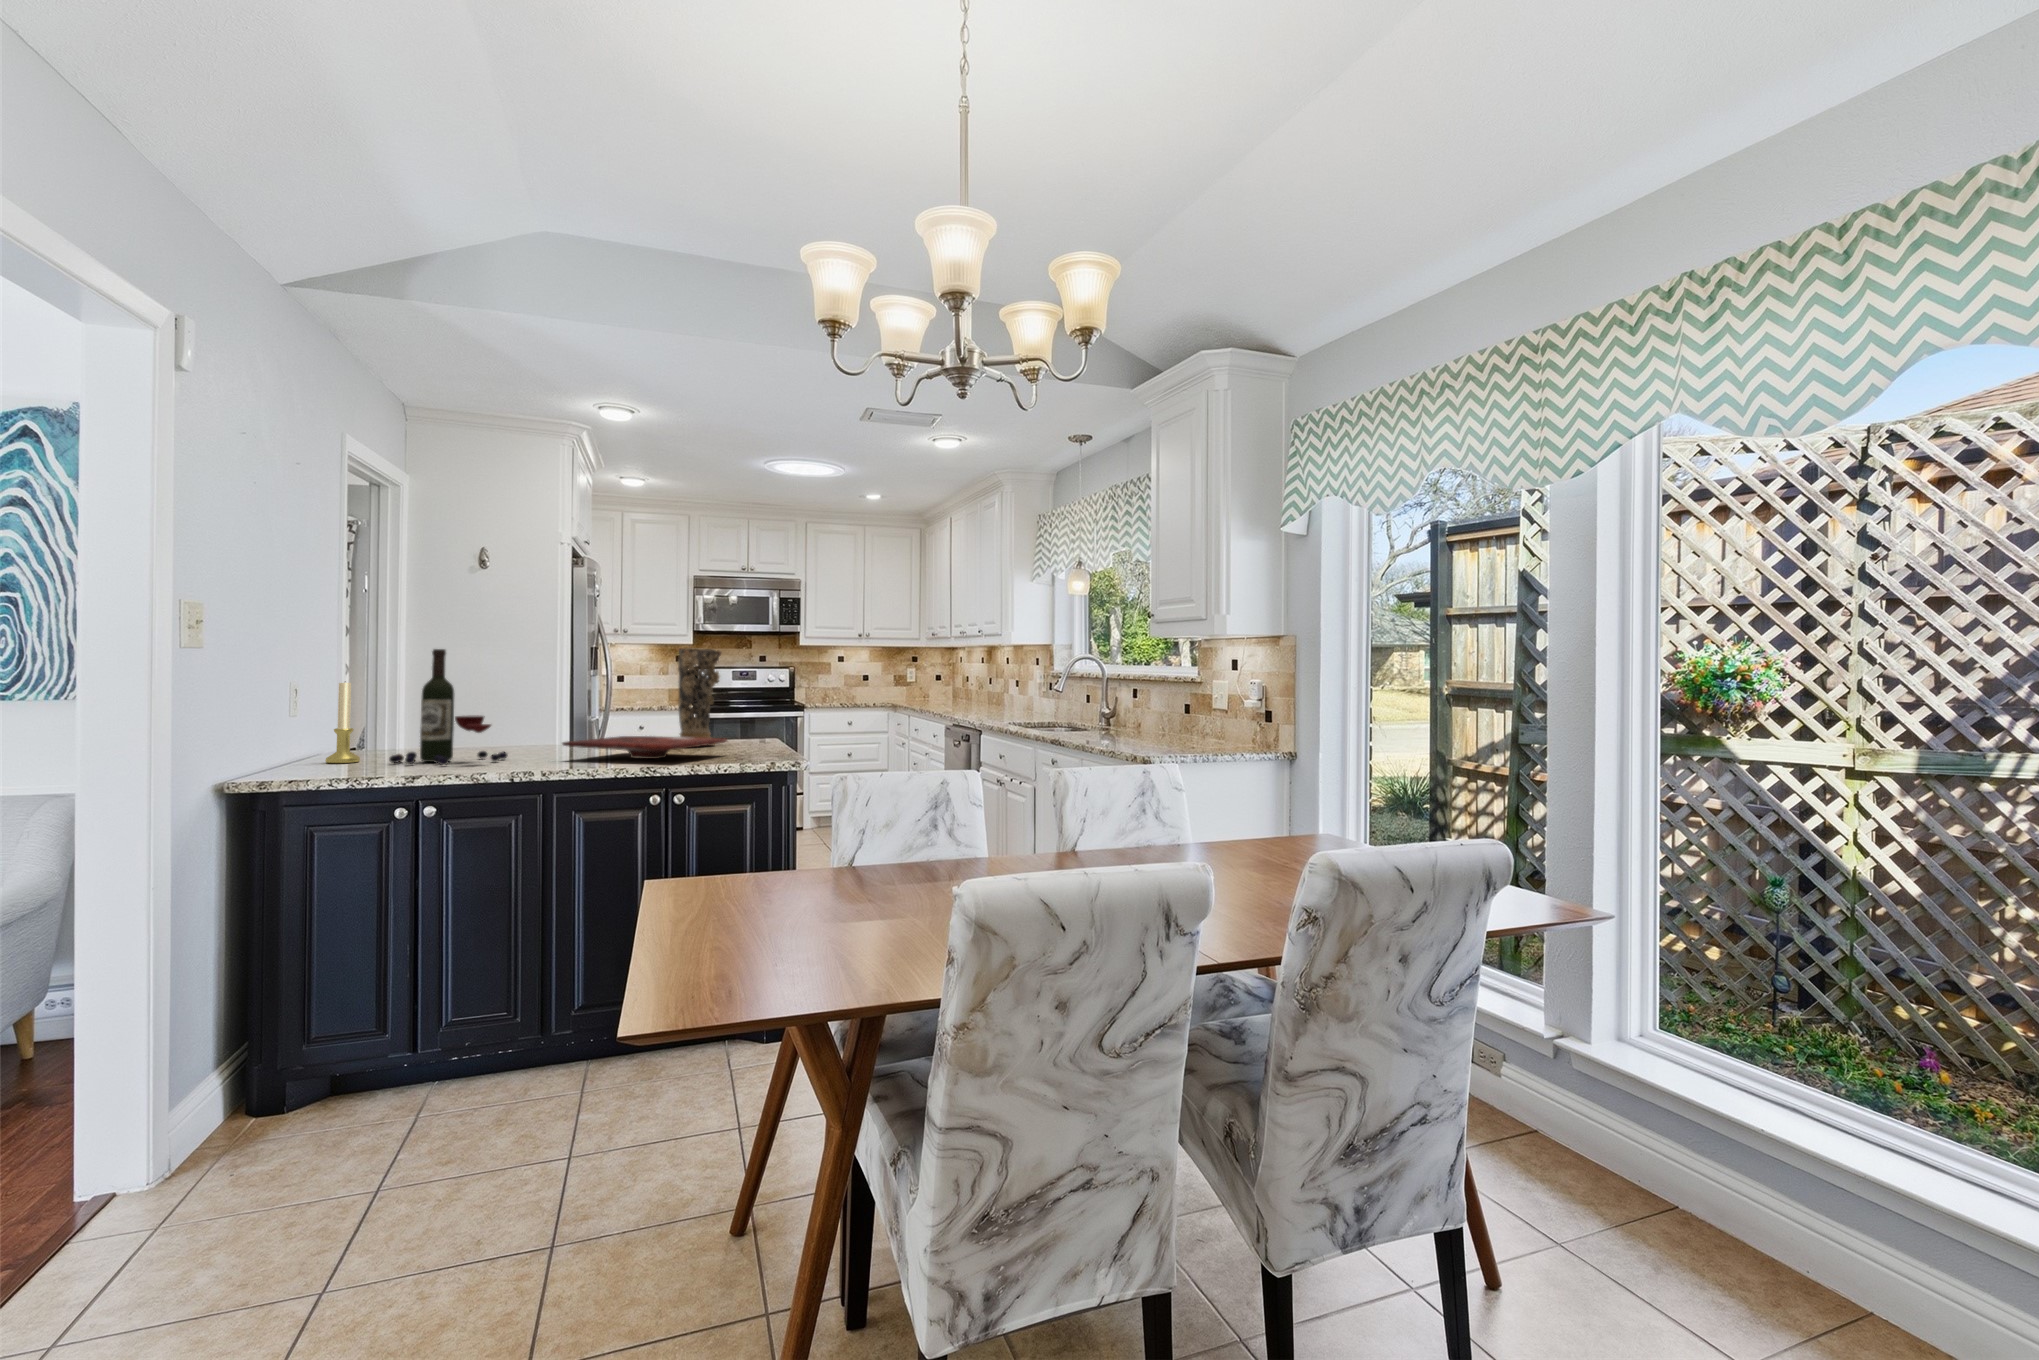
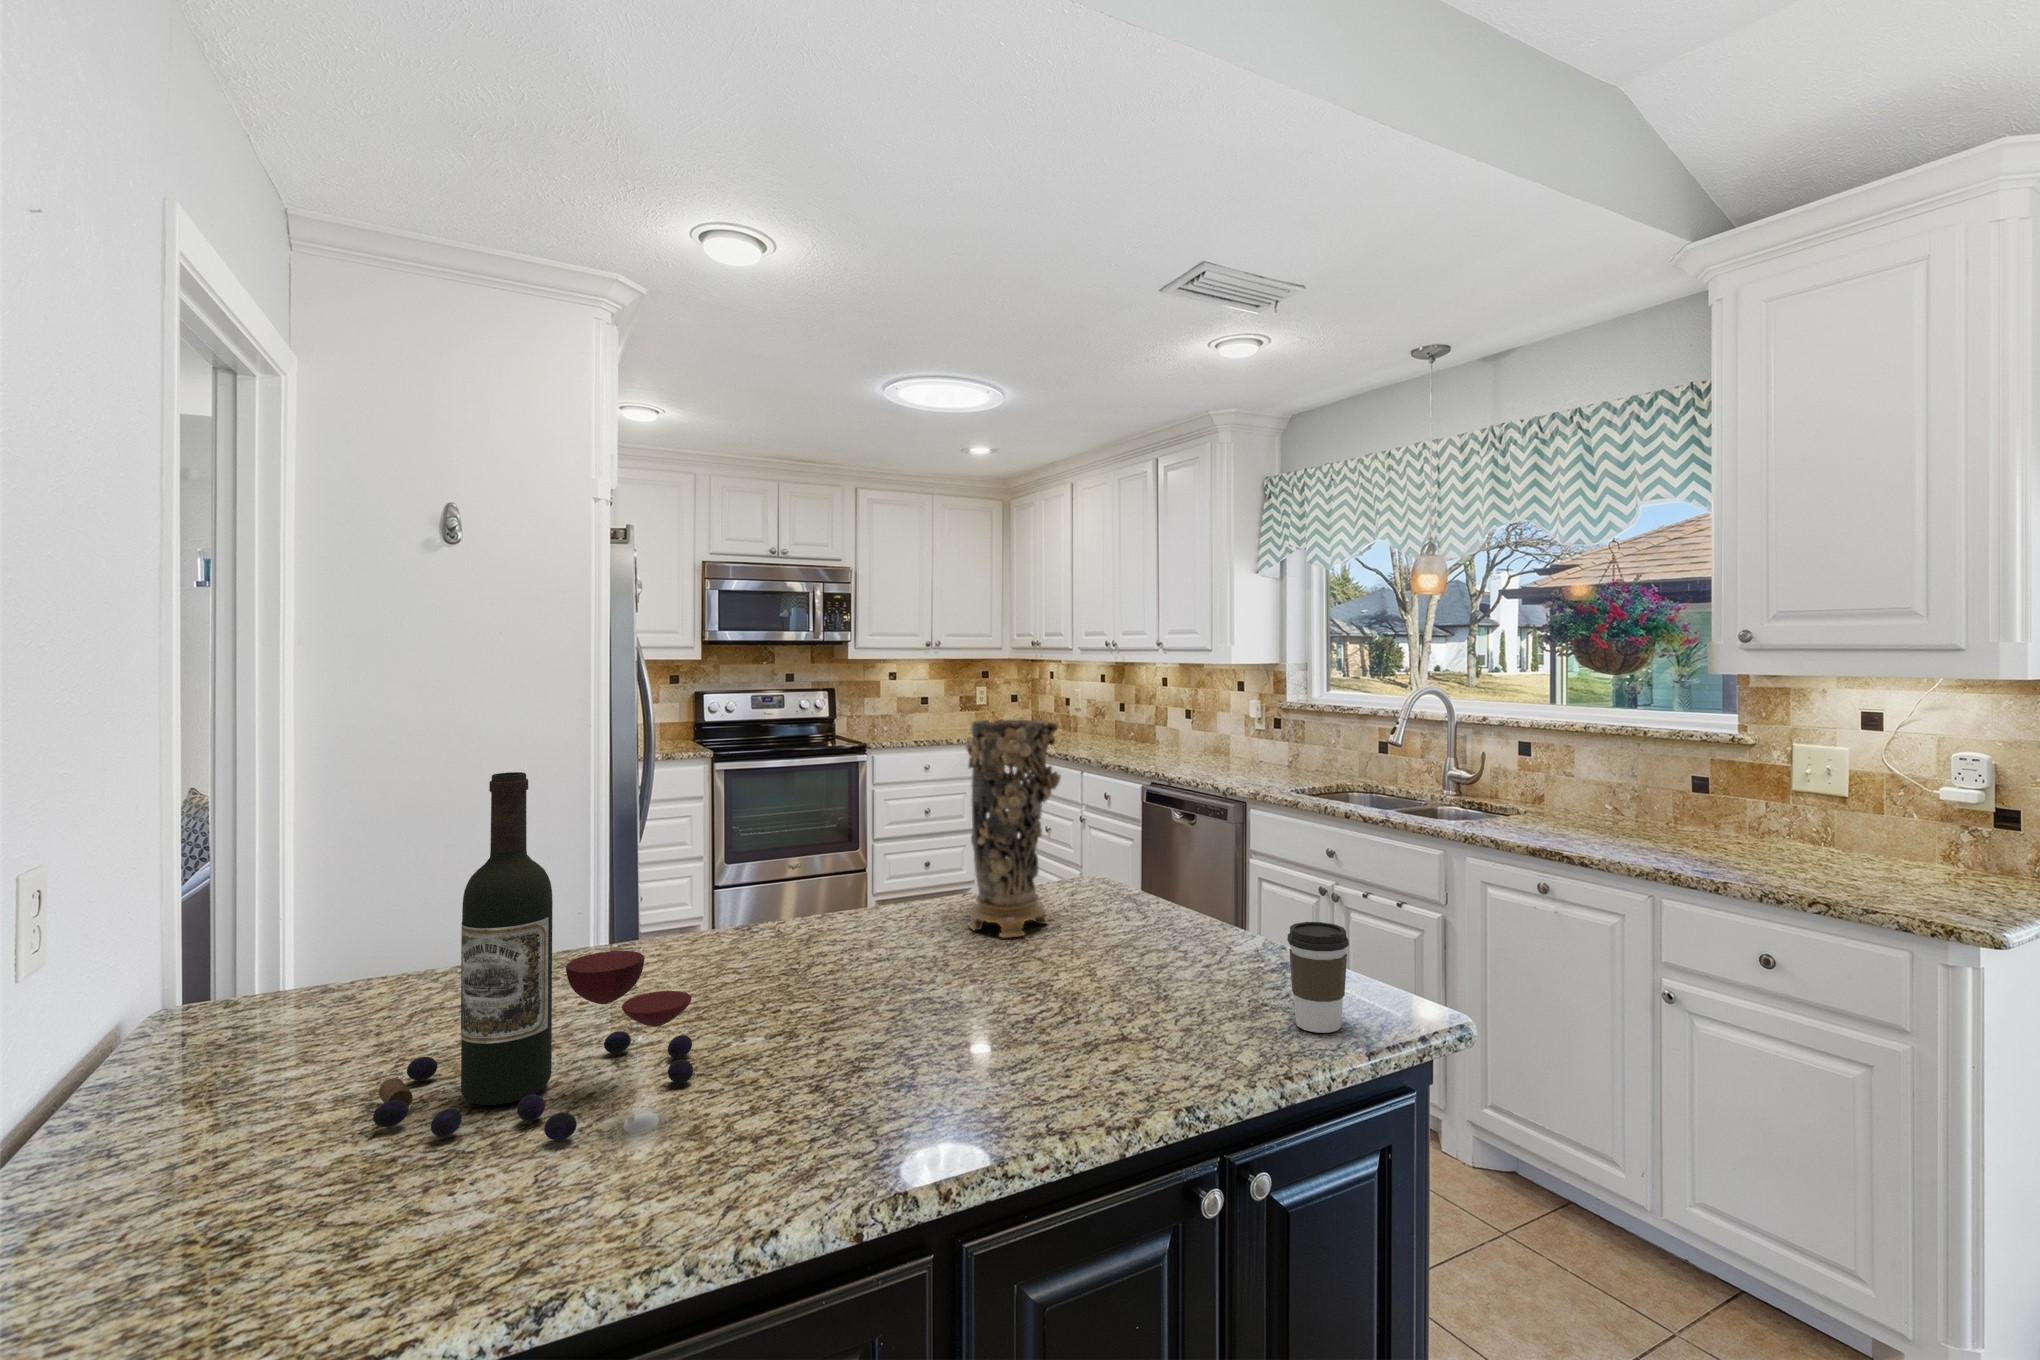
candle holder: present [325,683,360,763] -> none [158,874,269,1139]
coffee cup: none [737,721,762,761] -> present [1287,922,1349,1033]
cutting board: present [562,736,727,759] -> none [856,940,1196,1031]

